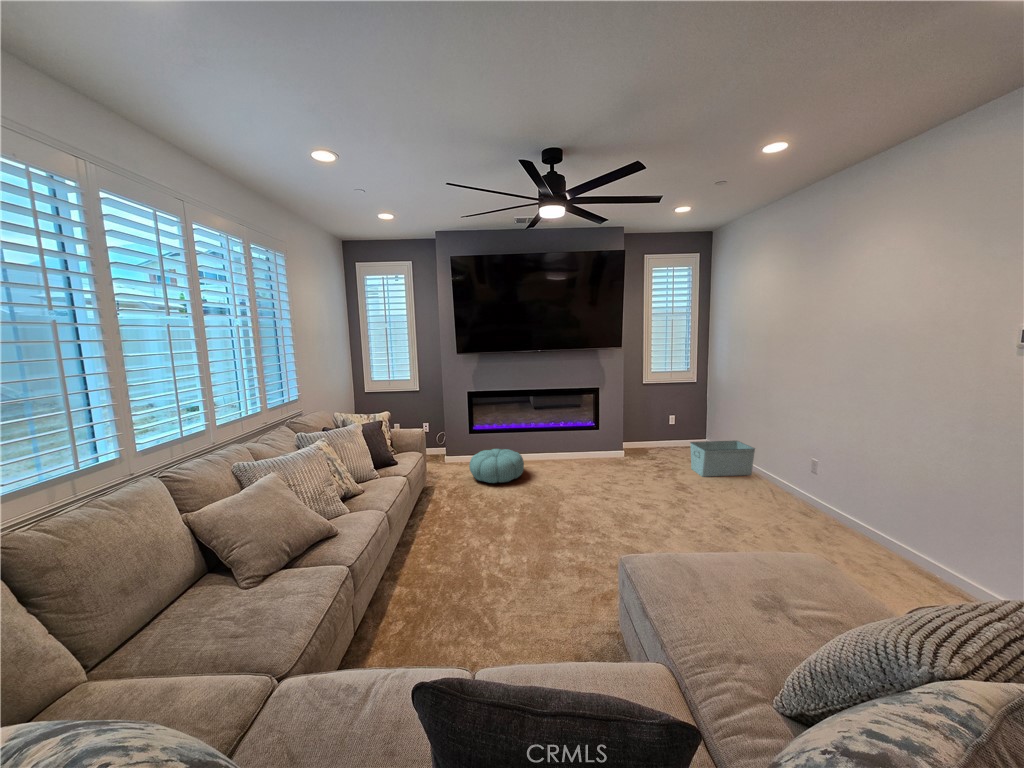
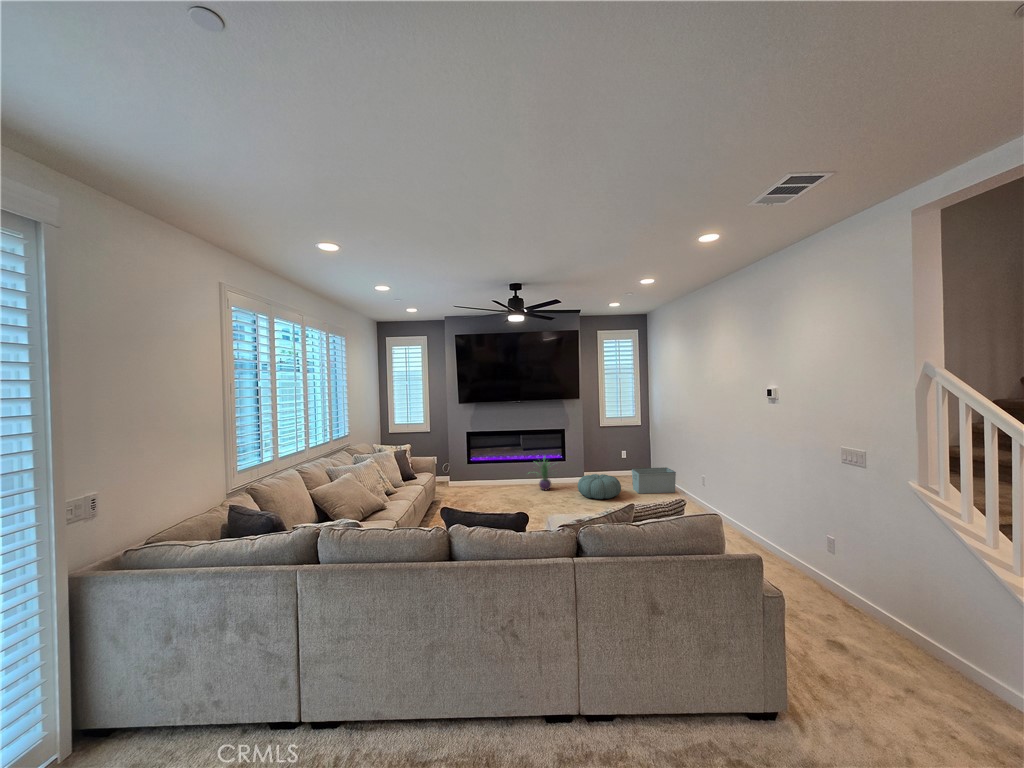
decorative plant: none [548,423,596,470] -> present [539,457,551,490]
pouf: present [469,449,524,483] -> present [578,474,621,499]

